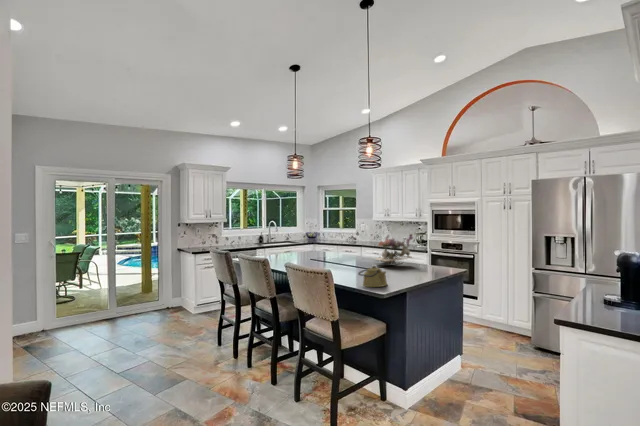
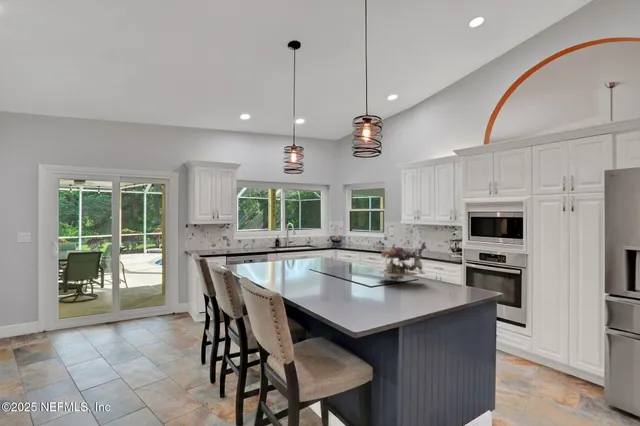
kettle: present [358,266,387,287] -> none [329,286,369,317]

